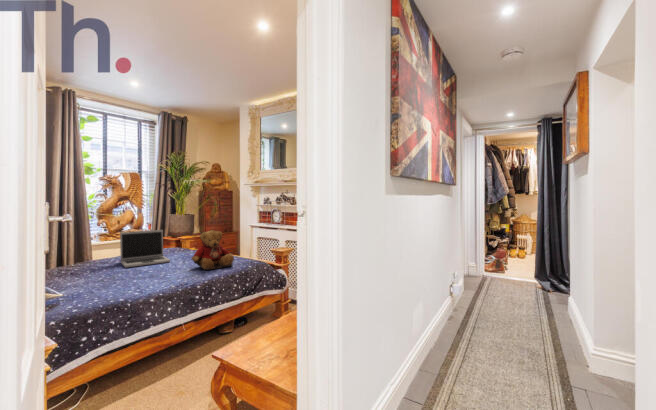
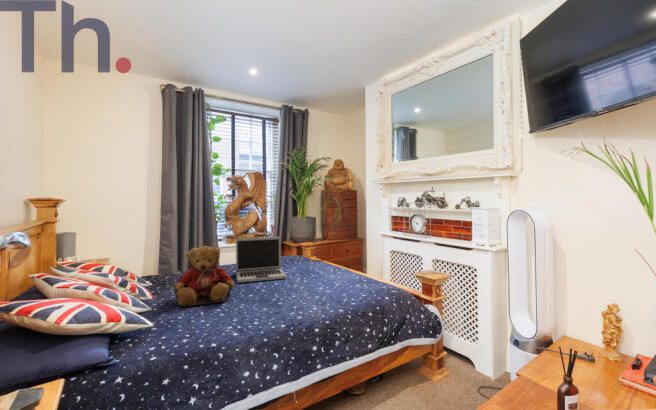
teddy bear: present [191,230,234,270] -> present [174,246,235,307]

